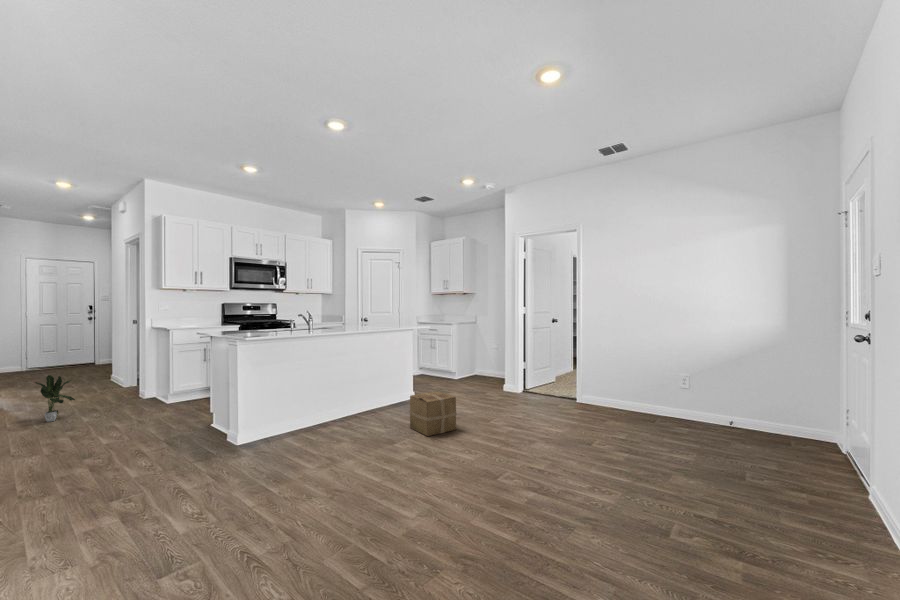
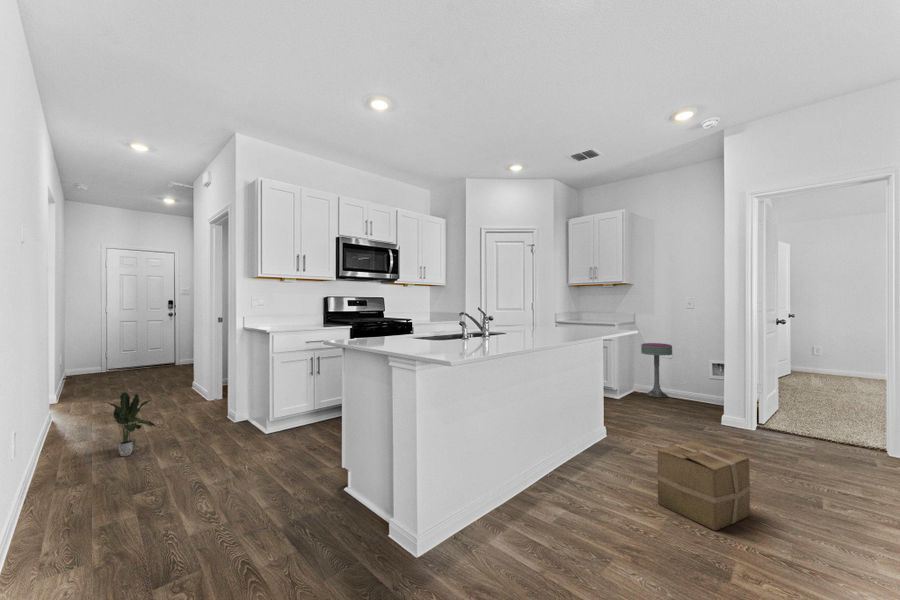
bar stool: none [474,336,494,375] -> present [641,343,672,397]

